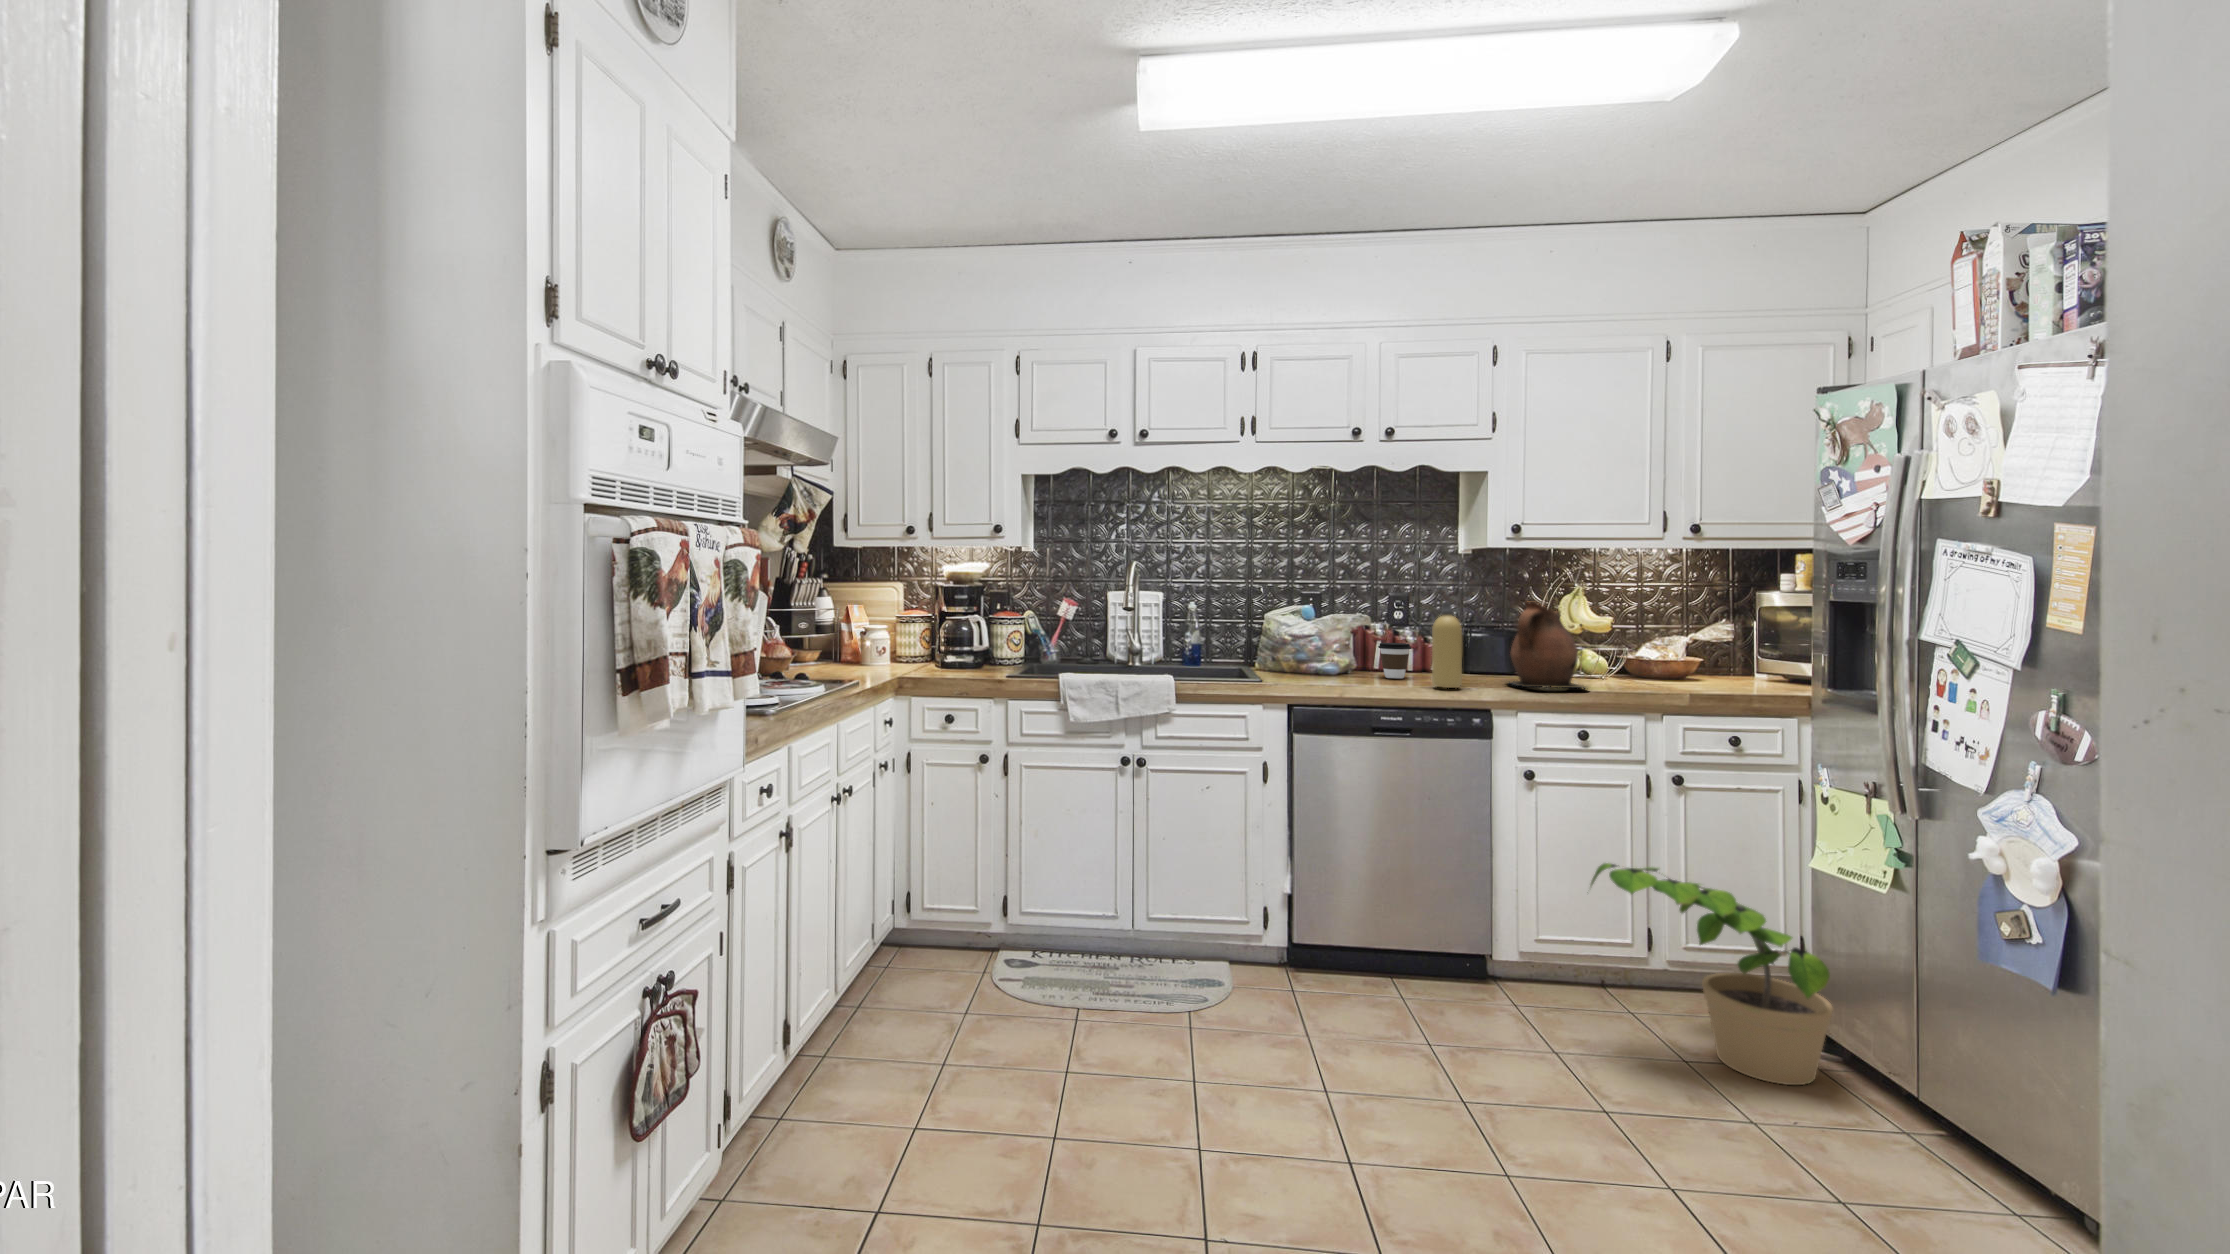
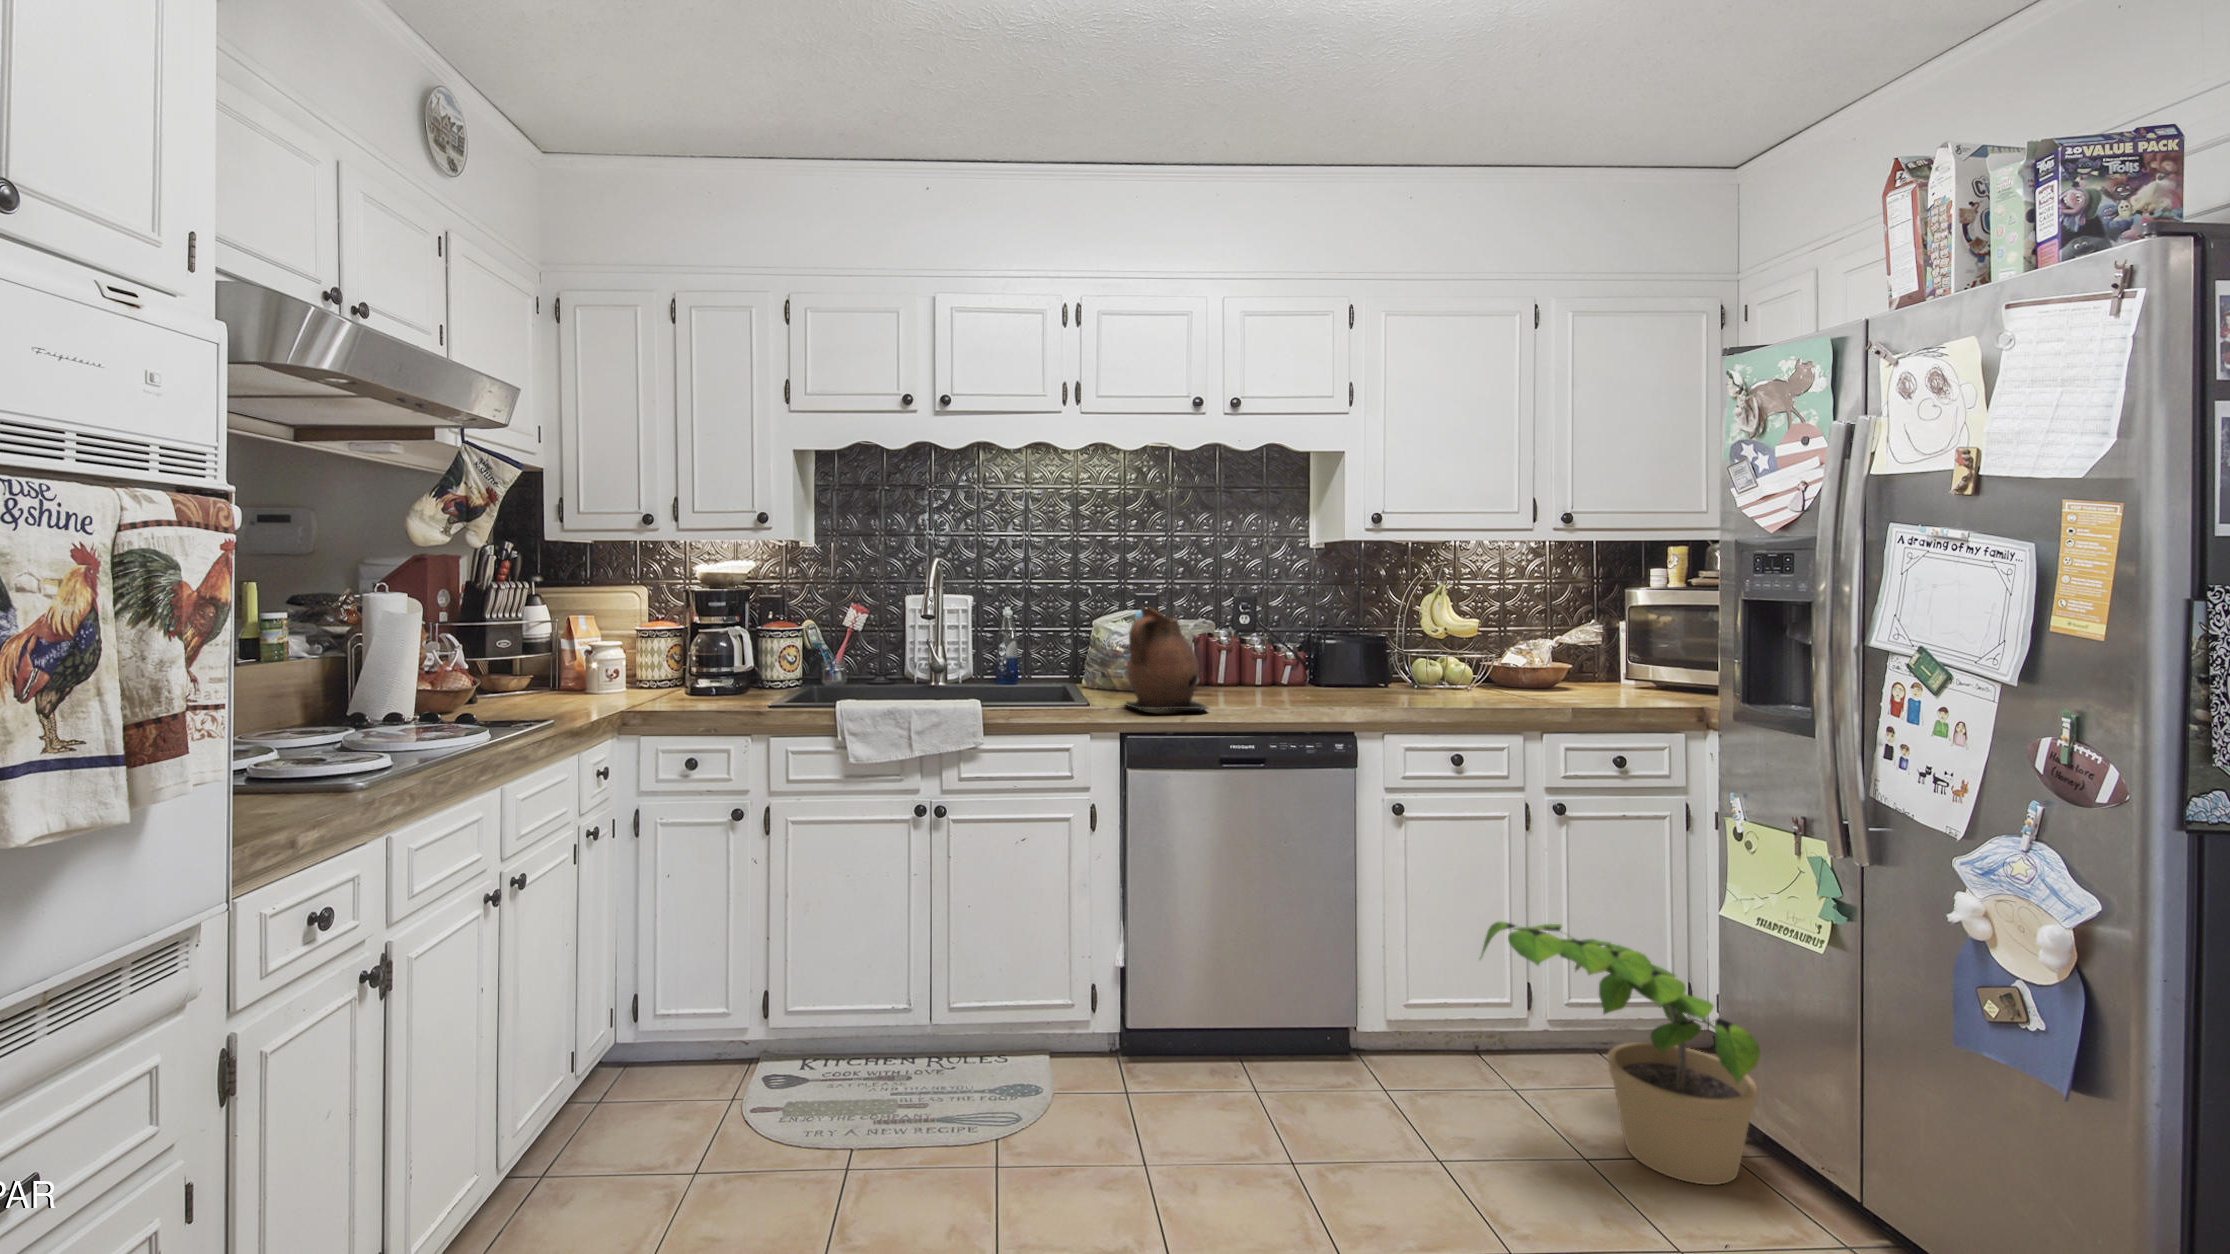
bottle: present [1432,602,1462,688] -> none [1289,605,1323,707]
ceramic pitcher: present [1509,602,1587,689] -> present [1126,607,1207,710]
coffee cup: present [1378,643,1411,679] -> none [1226,653,1263,696]

